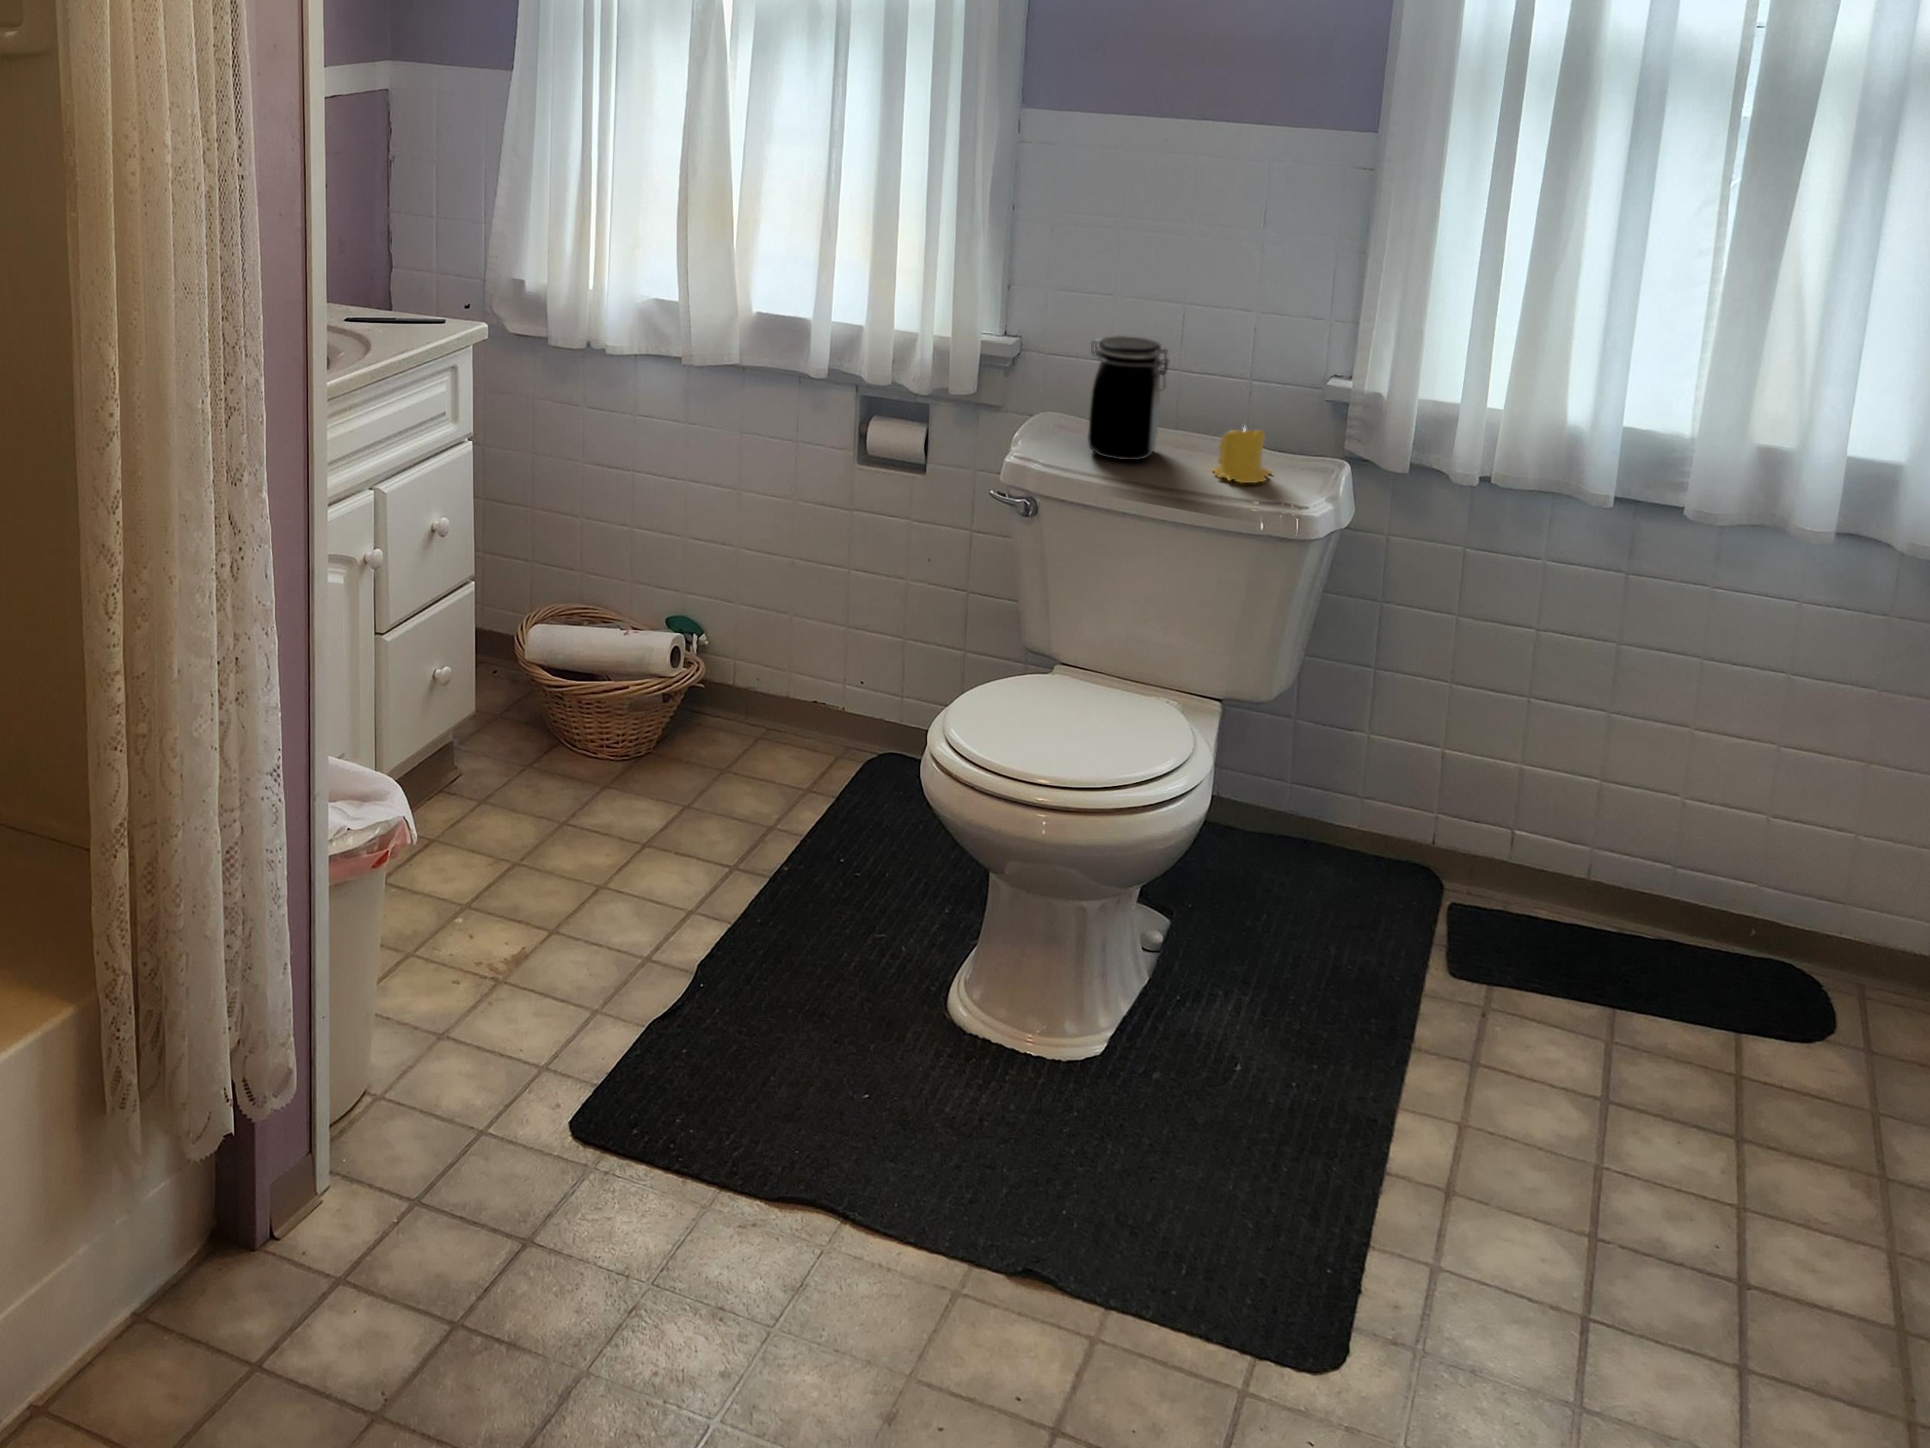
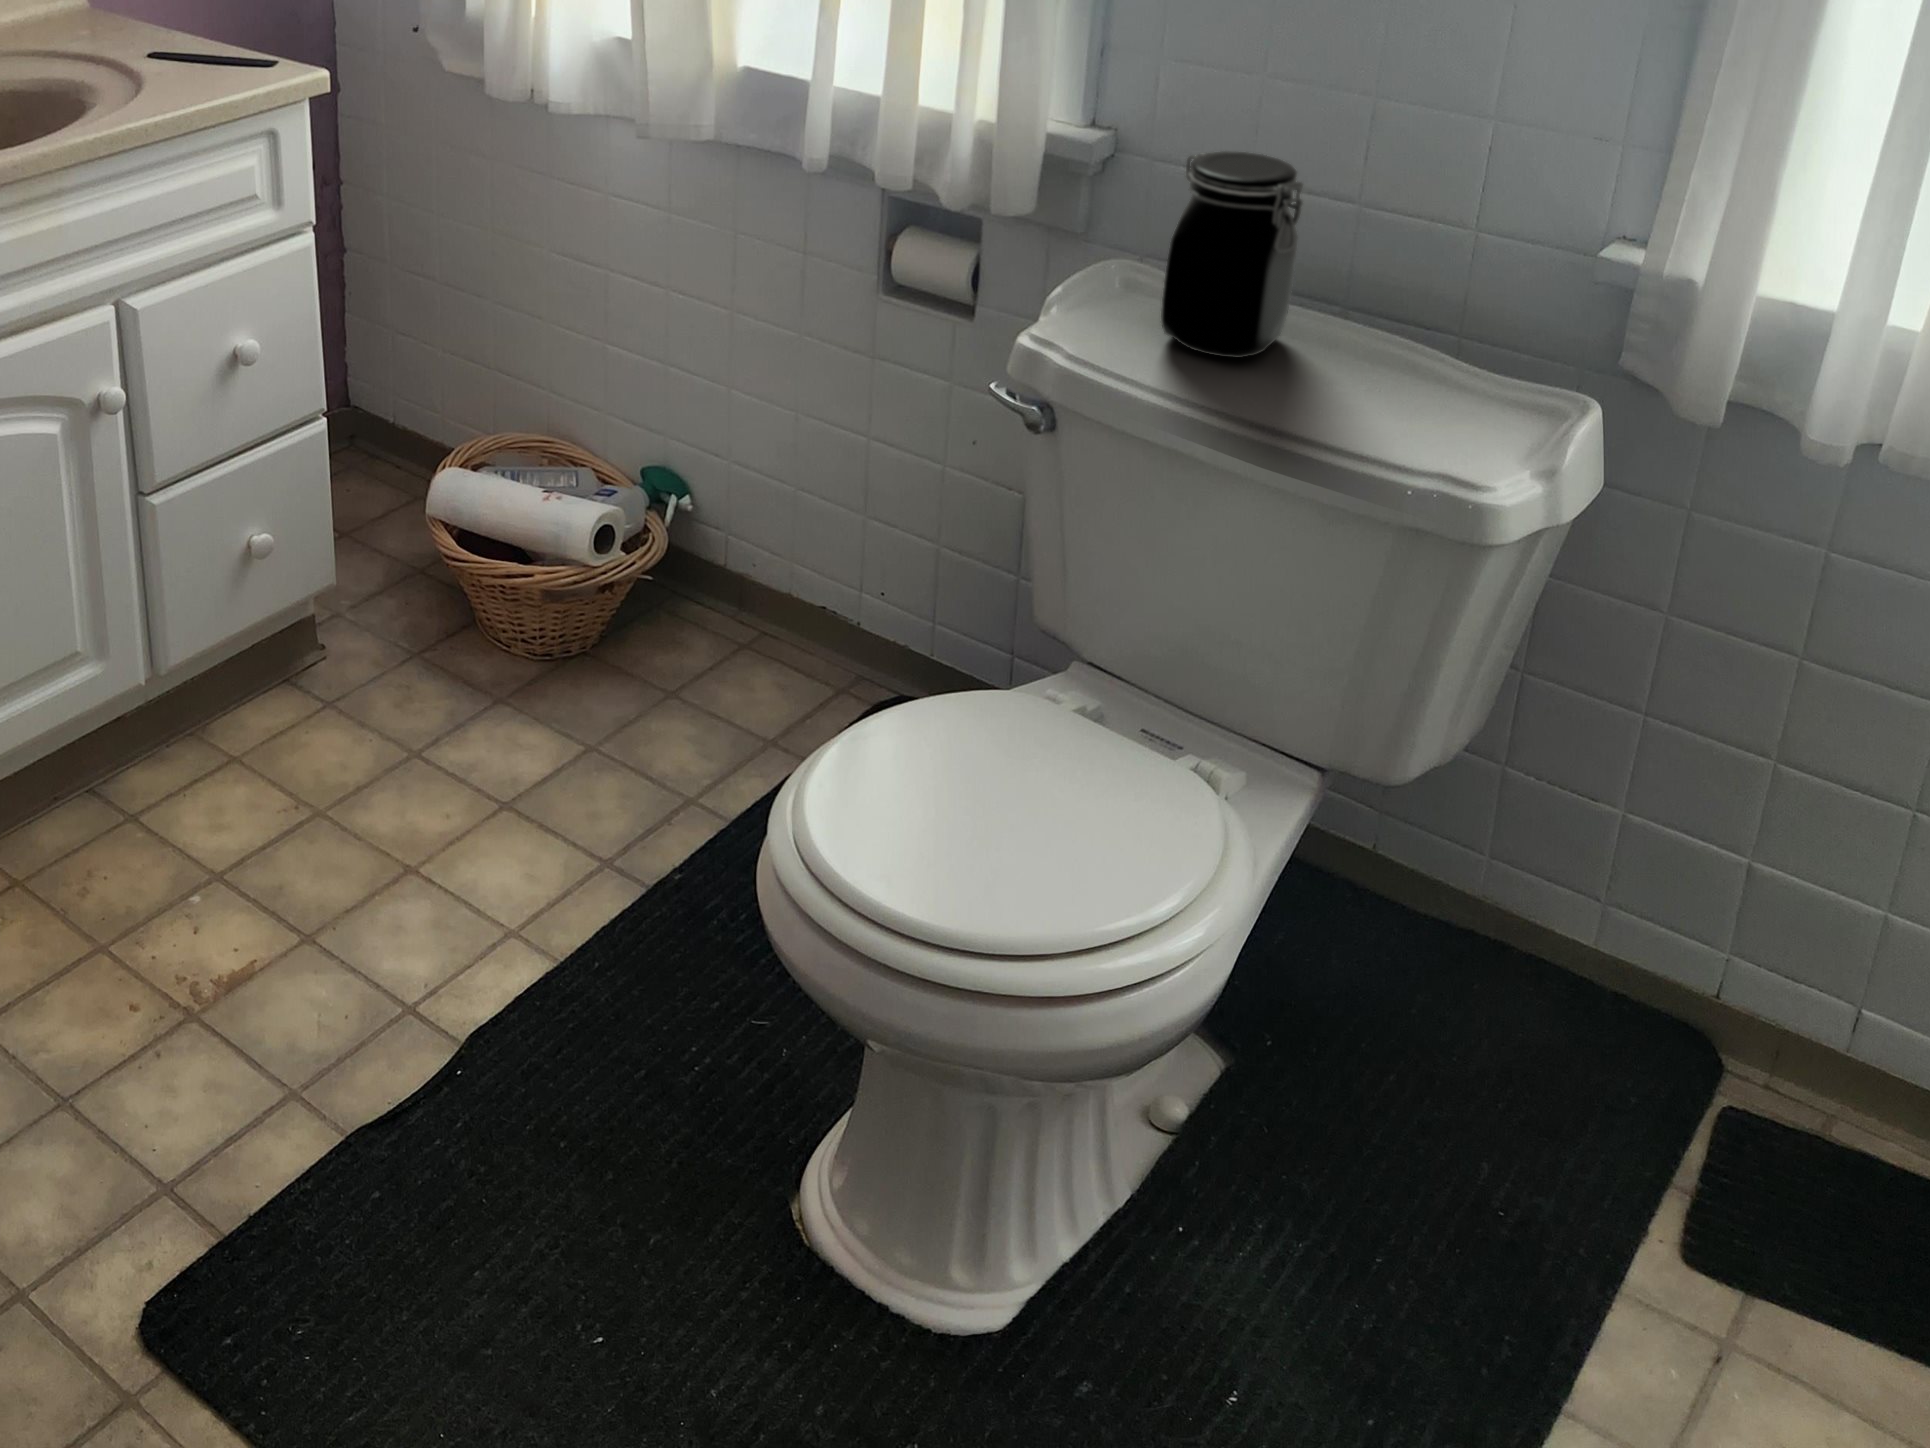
candle: present [1213,430,1271,483] -> none [1362,317,1469,421]

